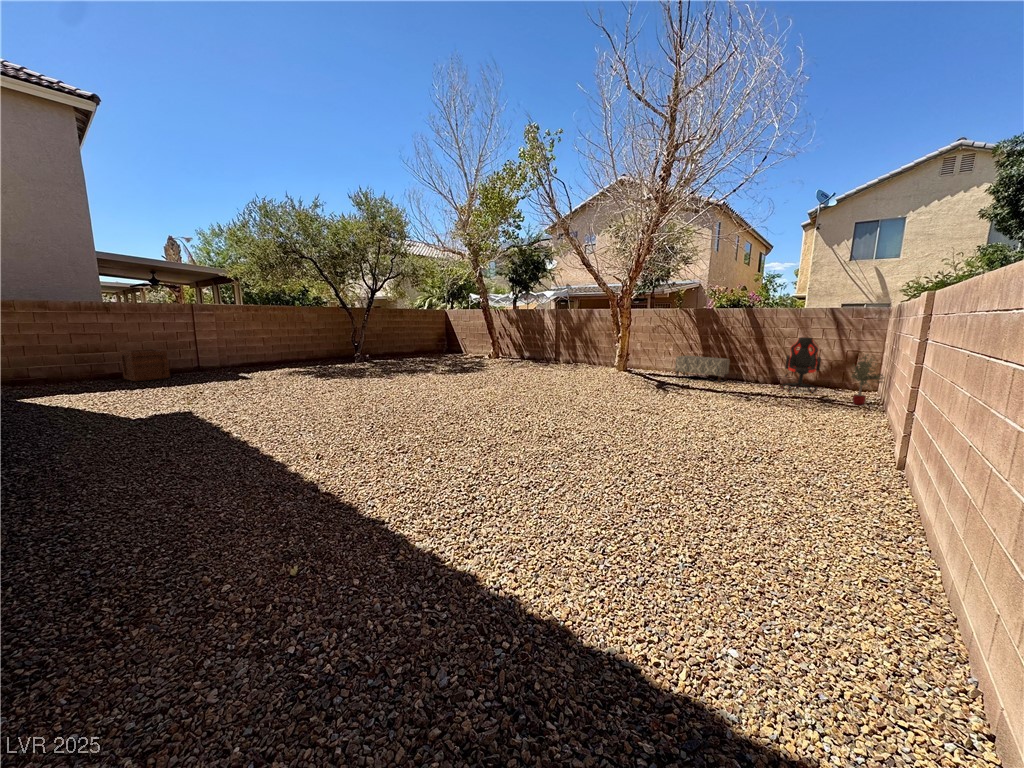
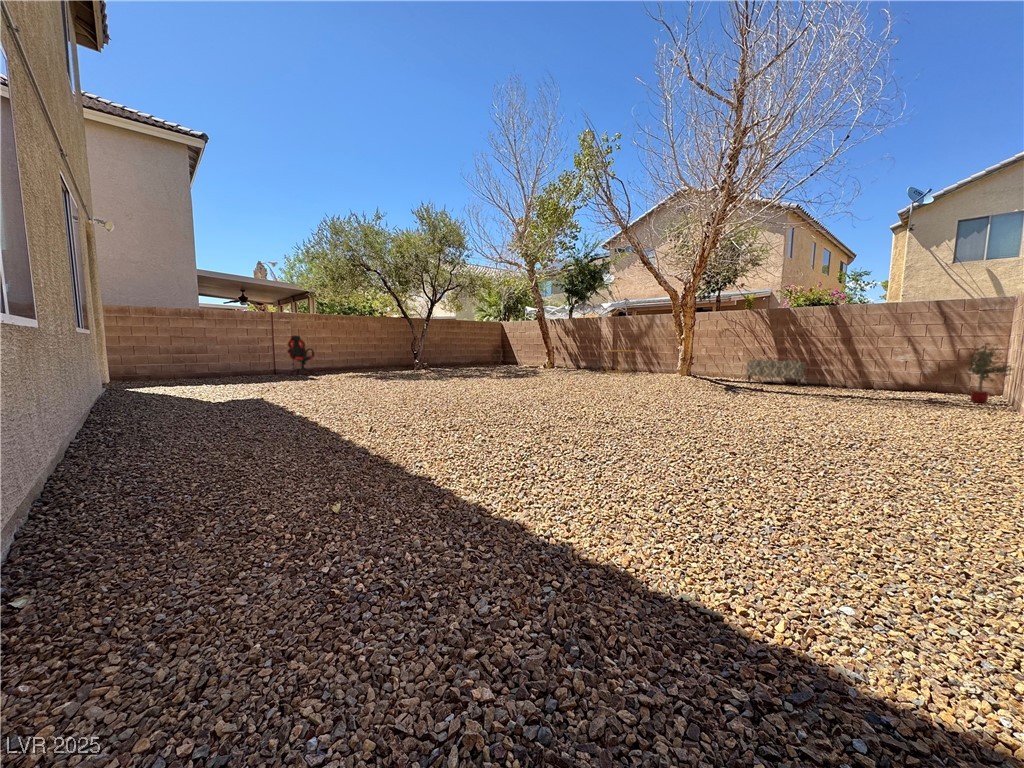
chair: present [780,337,821,394] -> present [287,335,315,375]
round table: none [544,341,577,365] -> present [603,350,635,373]
wooden crate: present [120,349,170,382] -> none [211,353,251,381]

